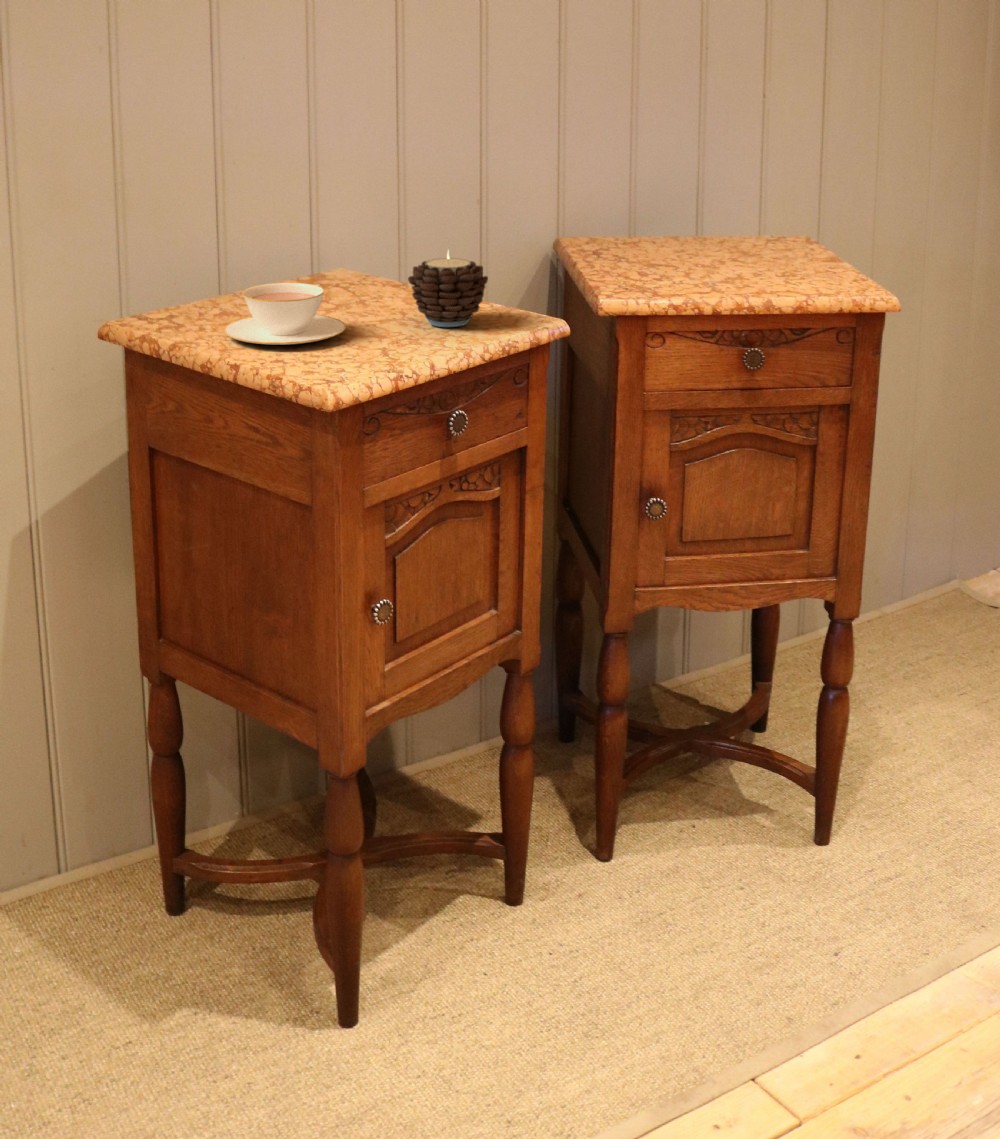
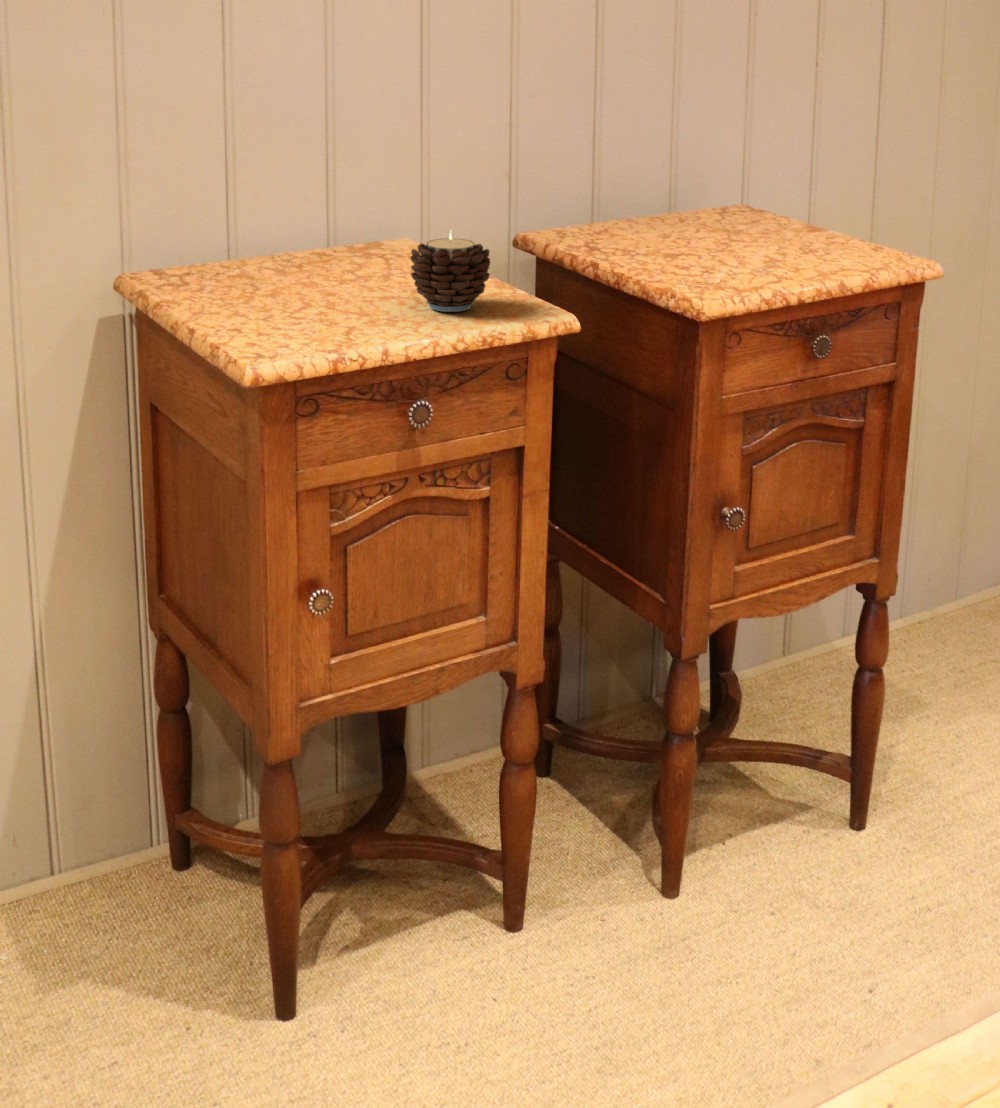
teacup: present [224,283,346,345] -> none [209,251,336,314]

